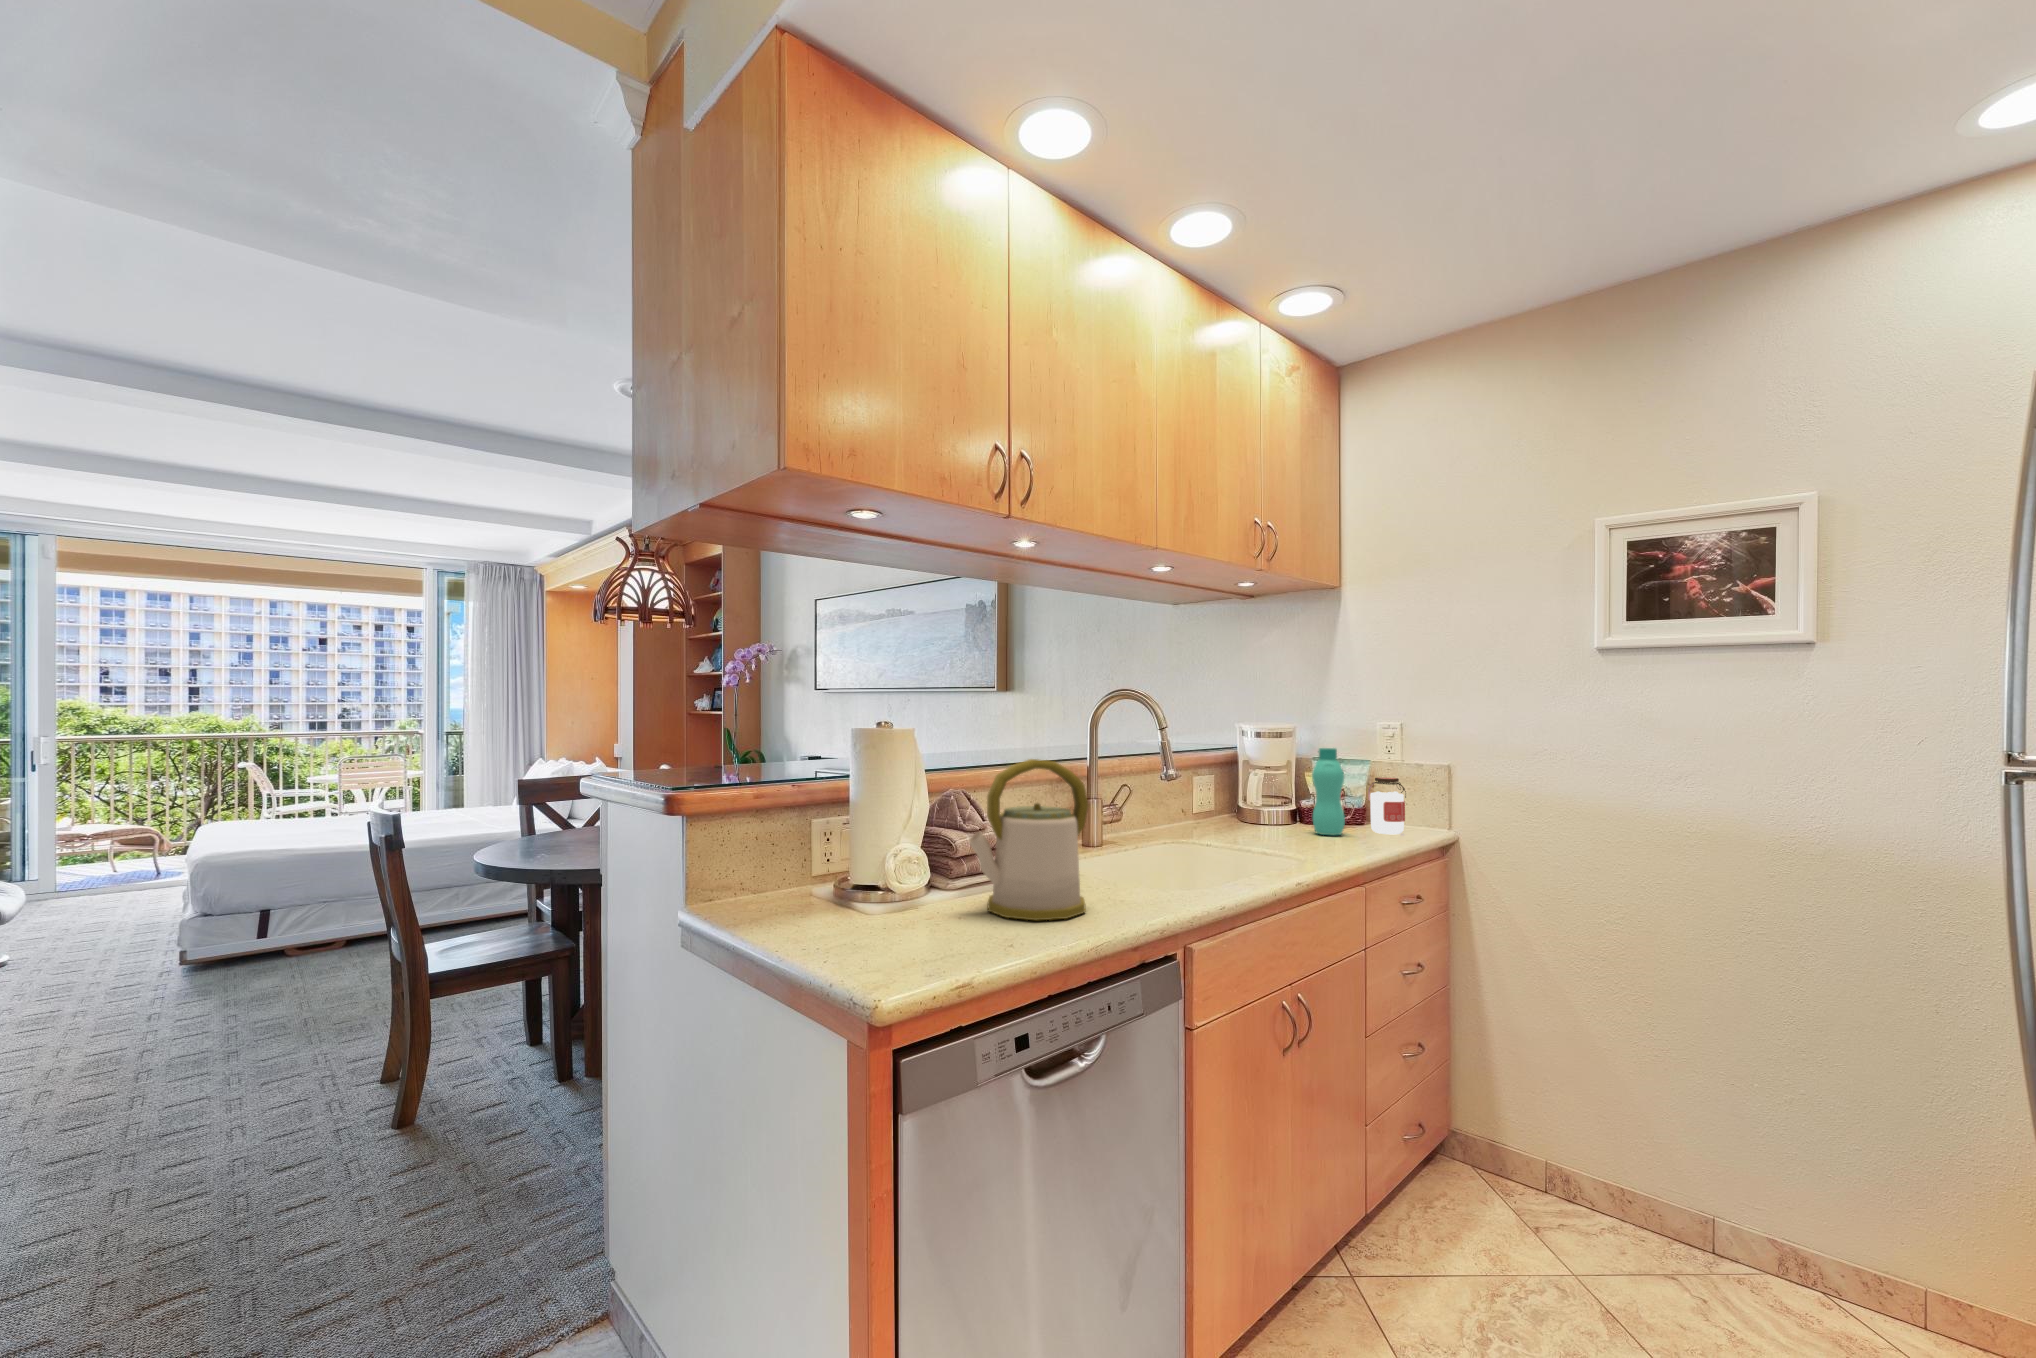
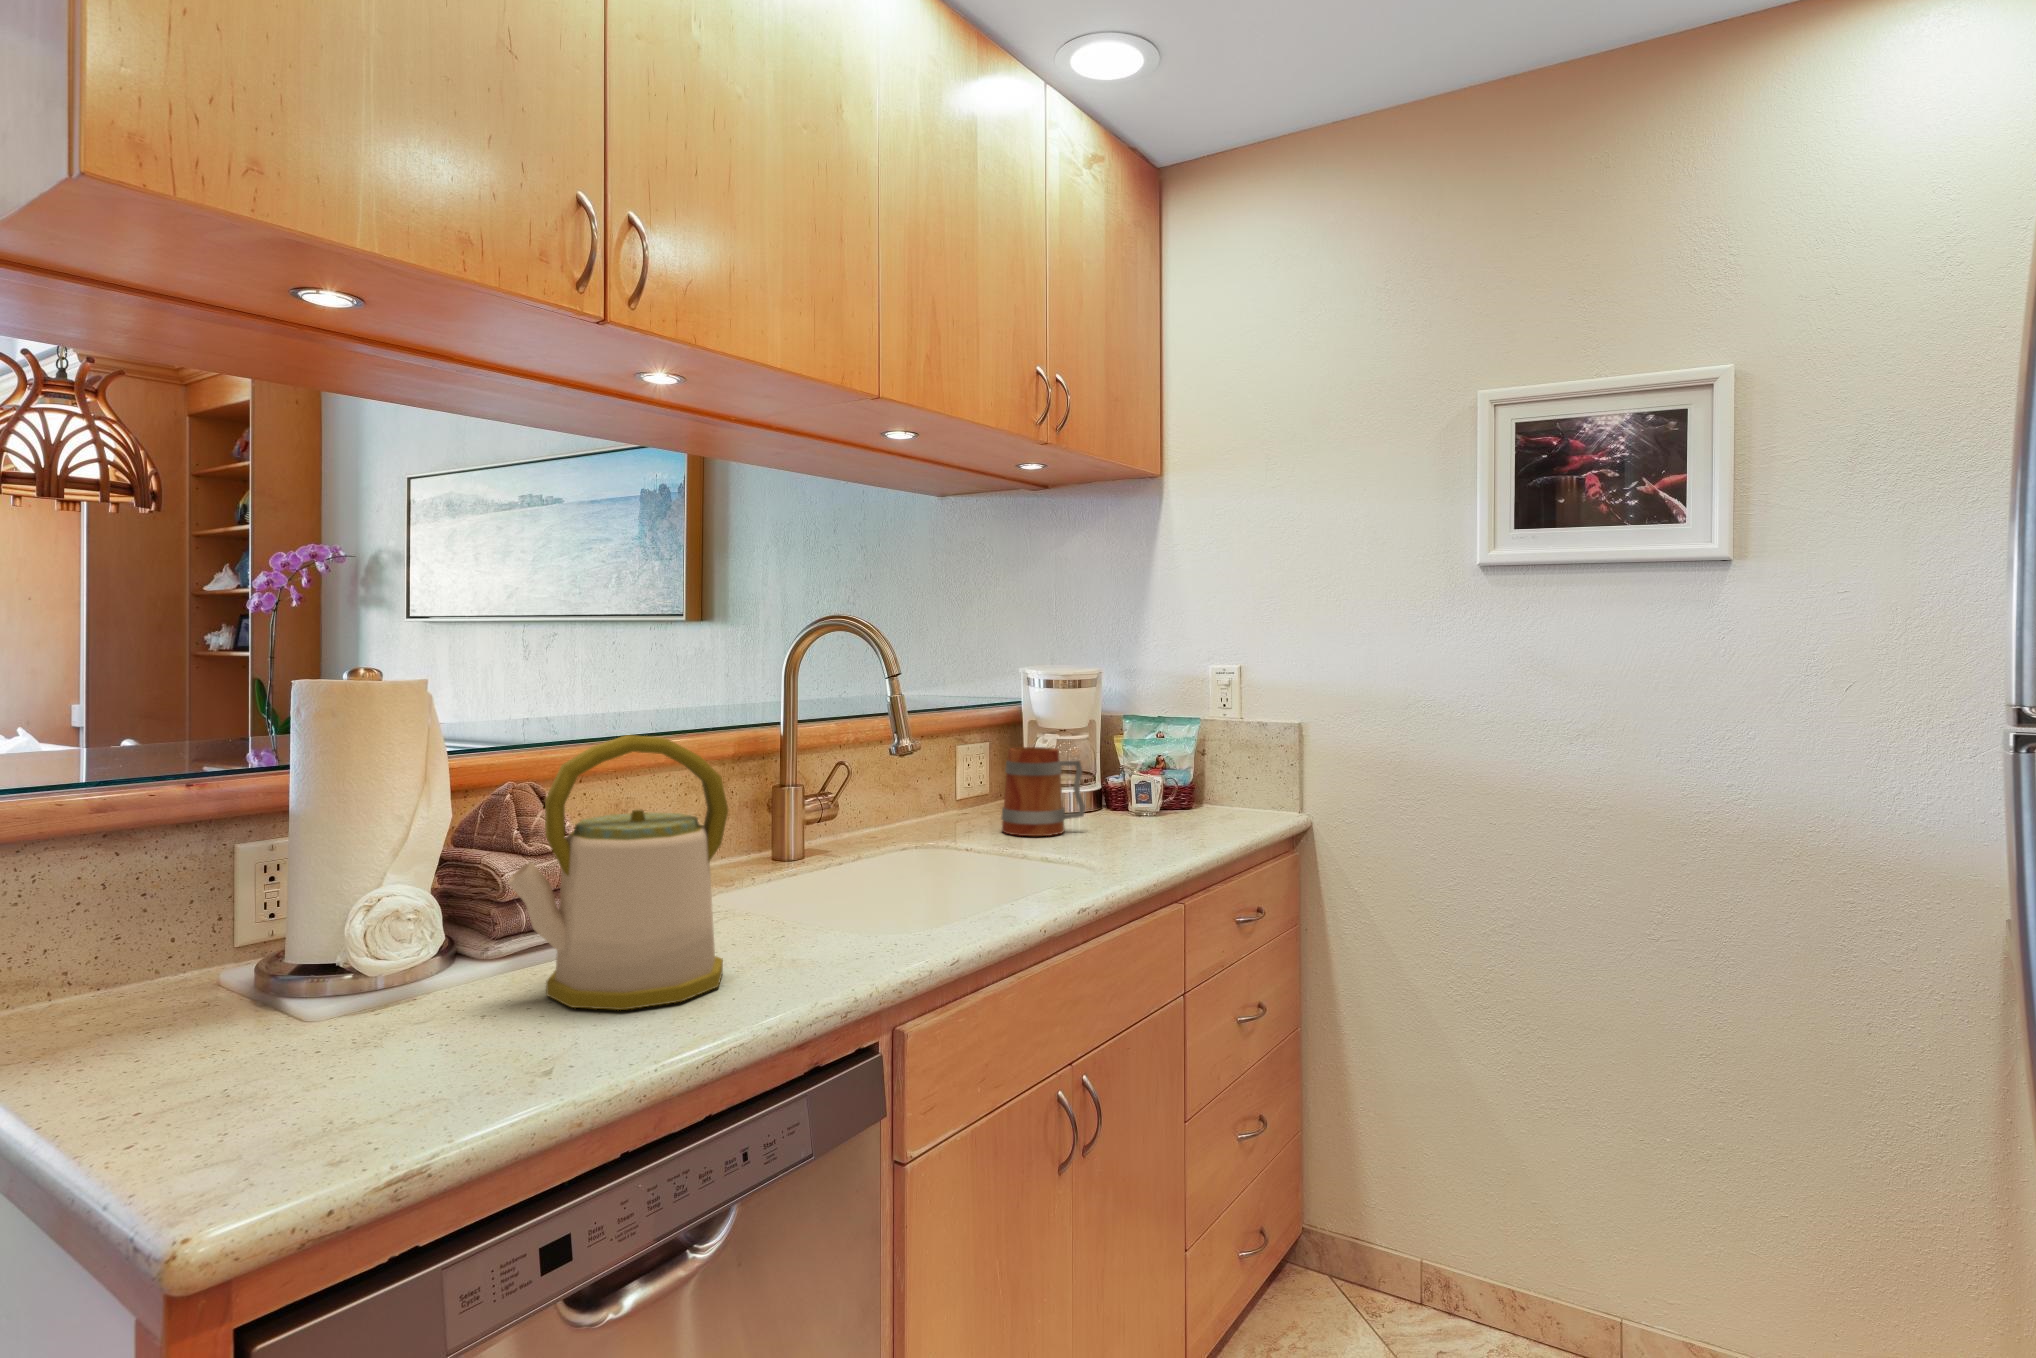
bottle: present [1312,748,1345,835] -> none [1116,703,1159,826]
mug: none [1231,777,1291,839] -> present [1001,747,1085,836]
jar: present [1368,777,1406,834] -> none [1191,743,1240,823]

